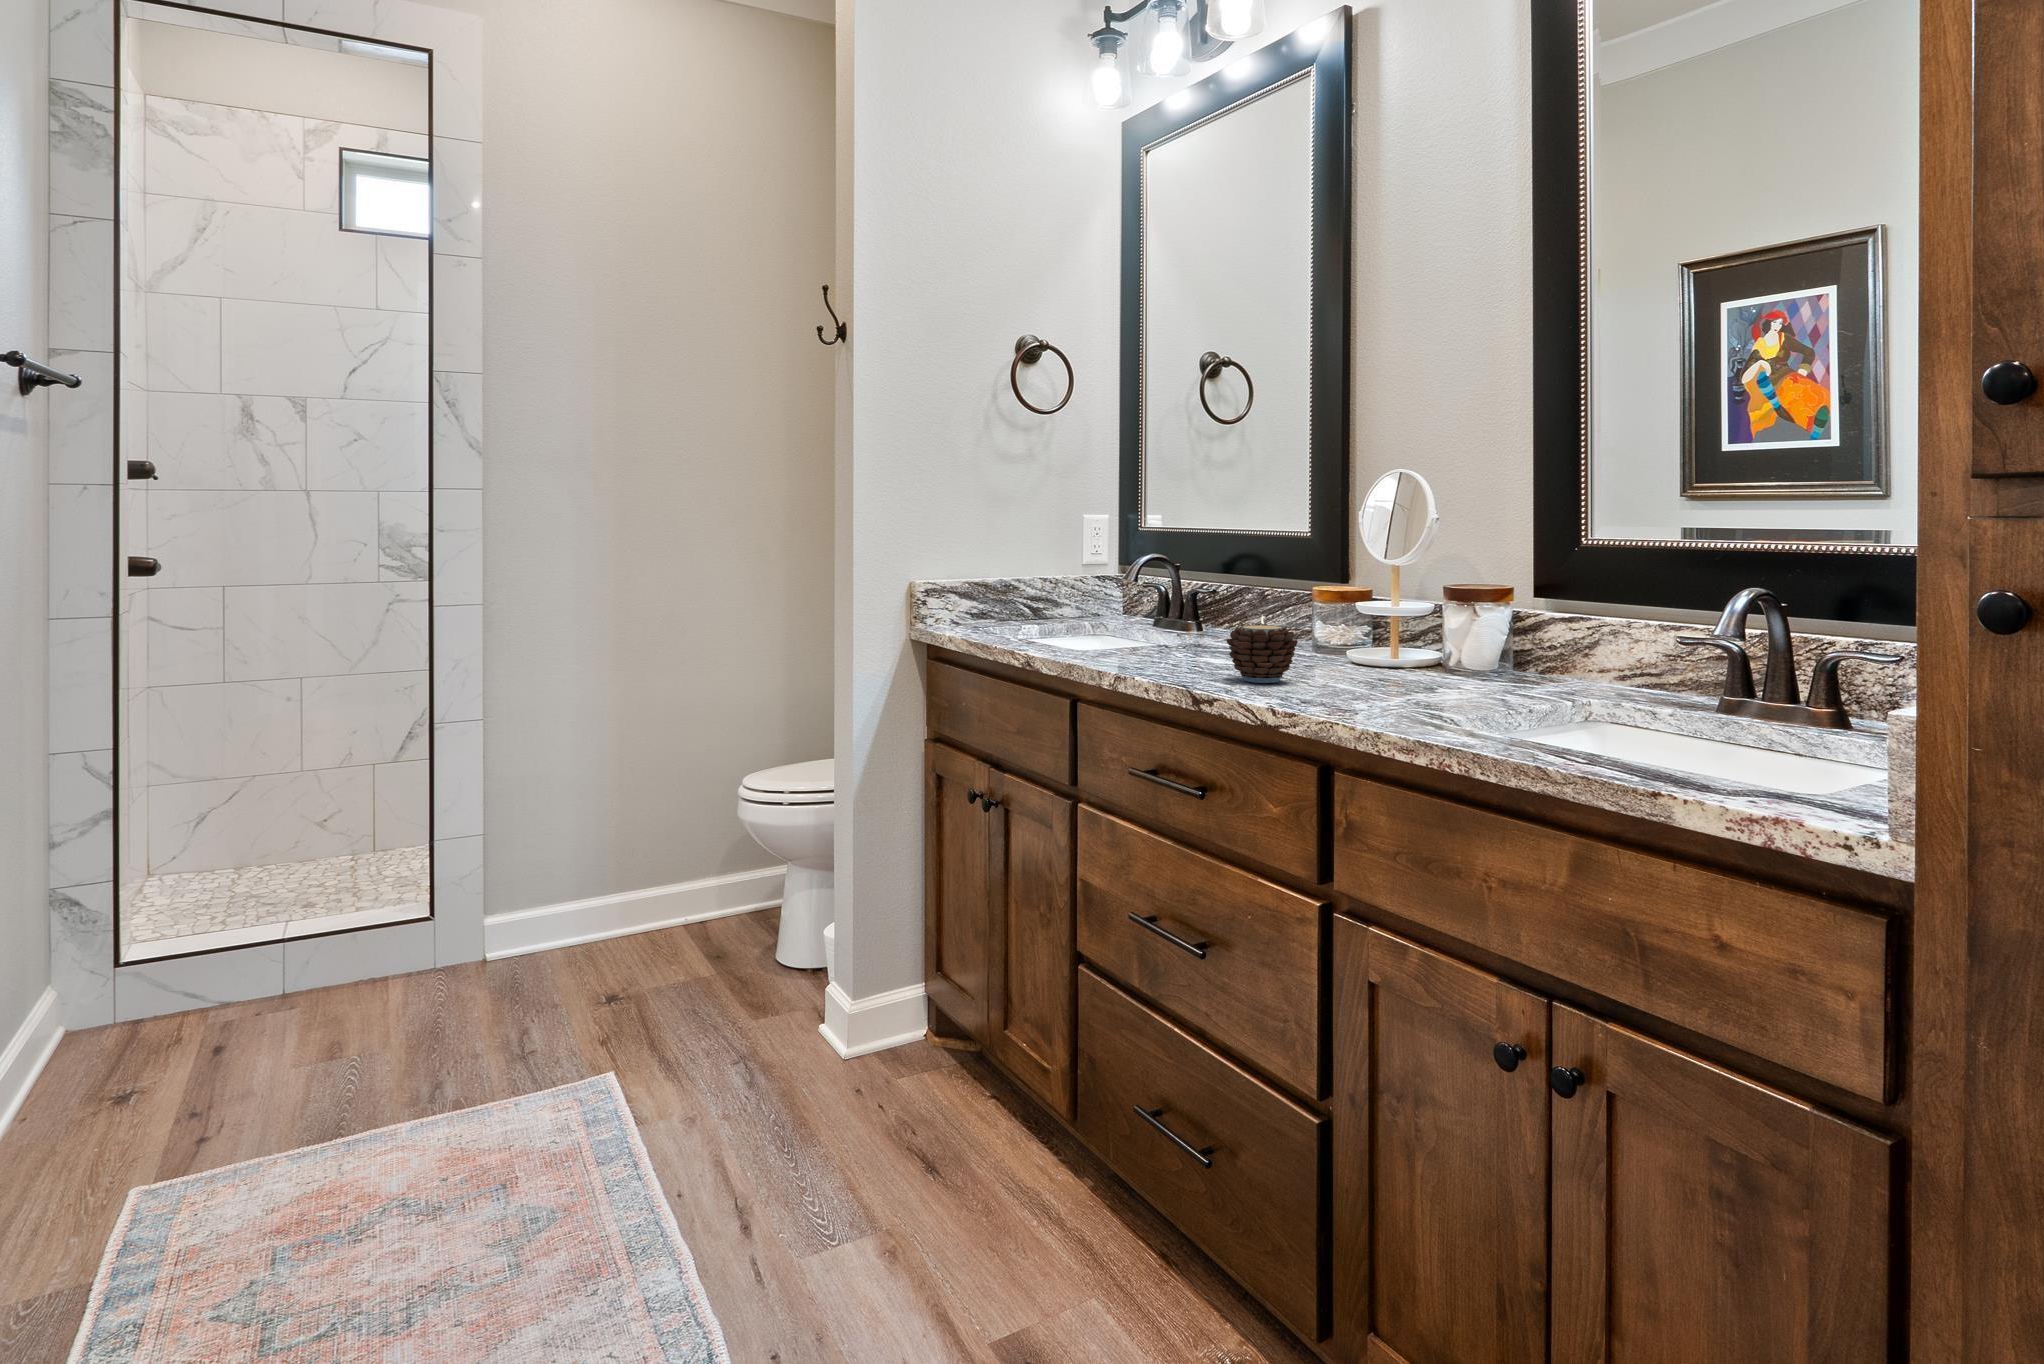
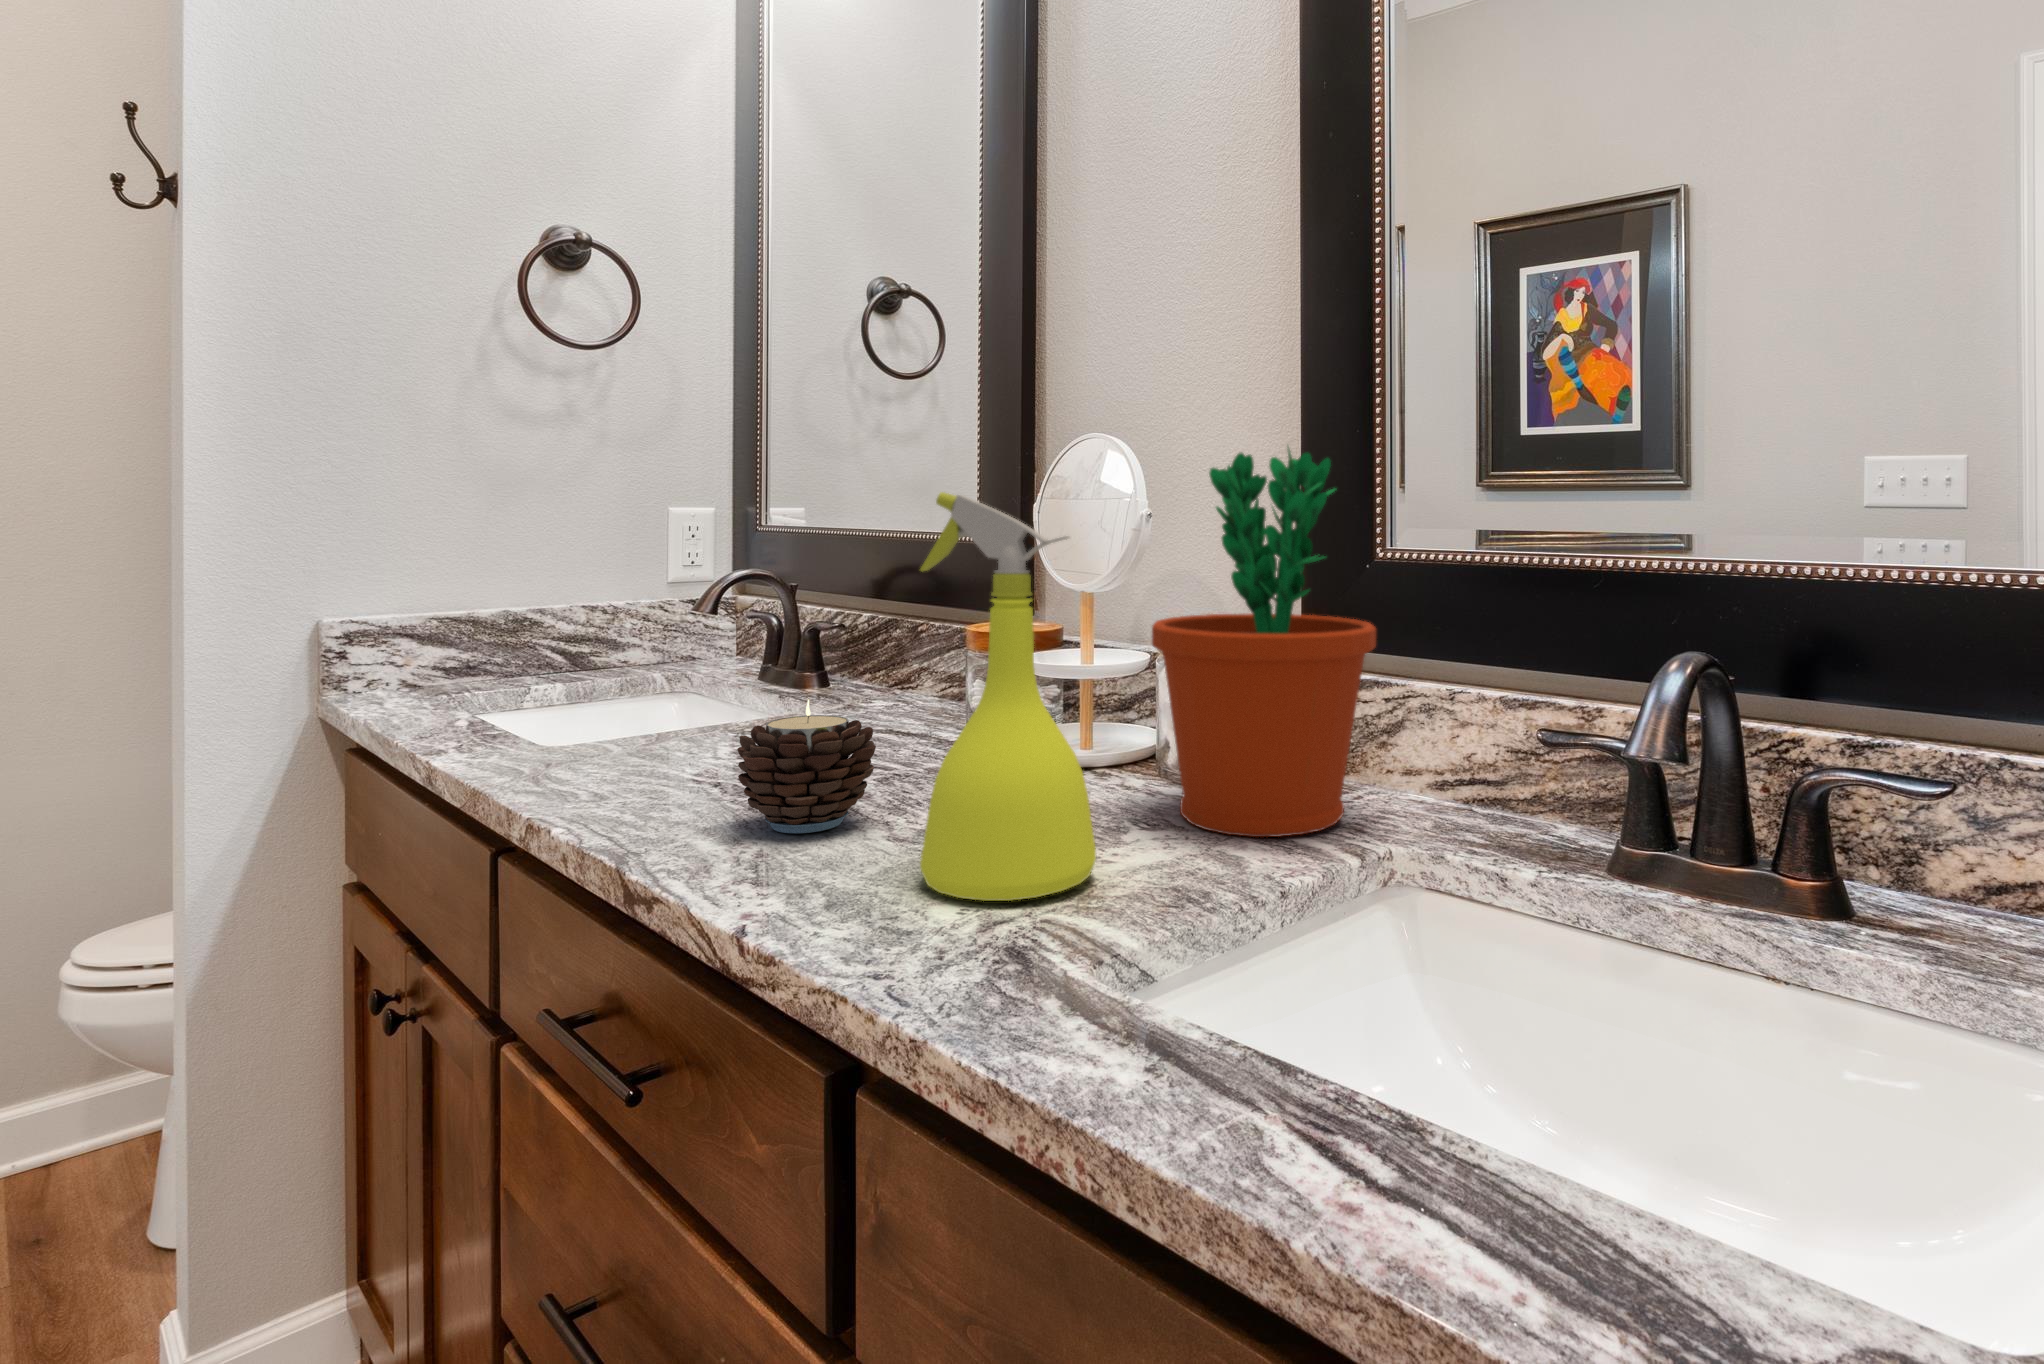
flower pot: none [1445,476,1582,697] -> present [1152,448,1376,837]
spray bottle: none [1337,507,1428,706] -> present [920,492,1096,901]

